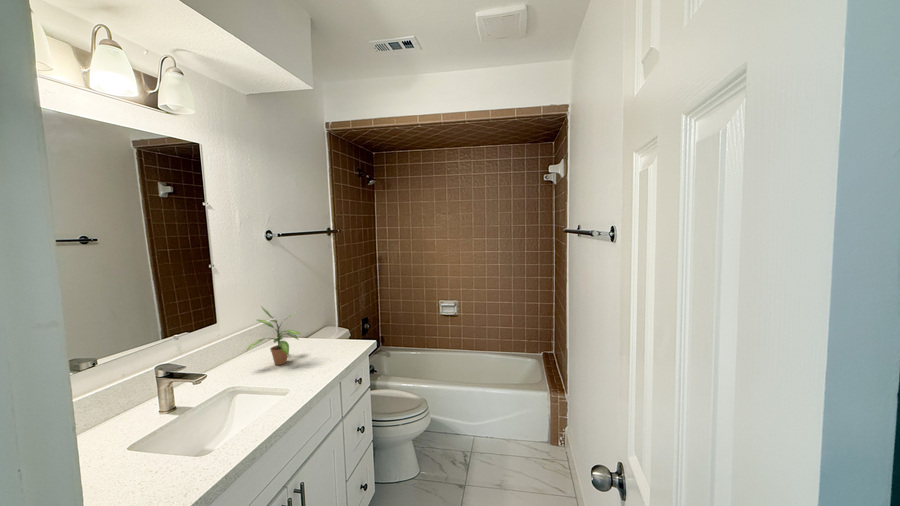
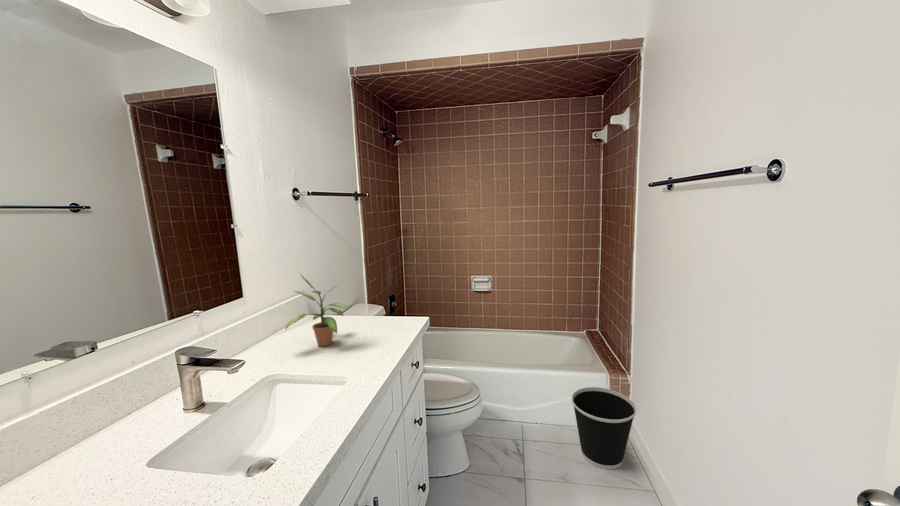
wastebasket: none [511,405,565,479] -> present [572,387,636,470]

